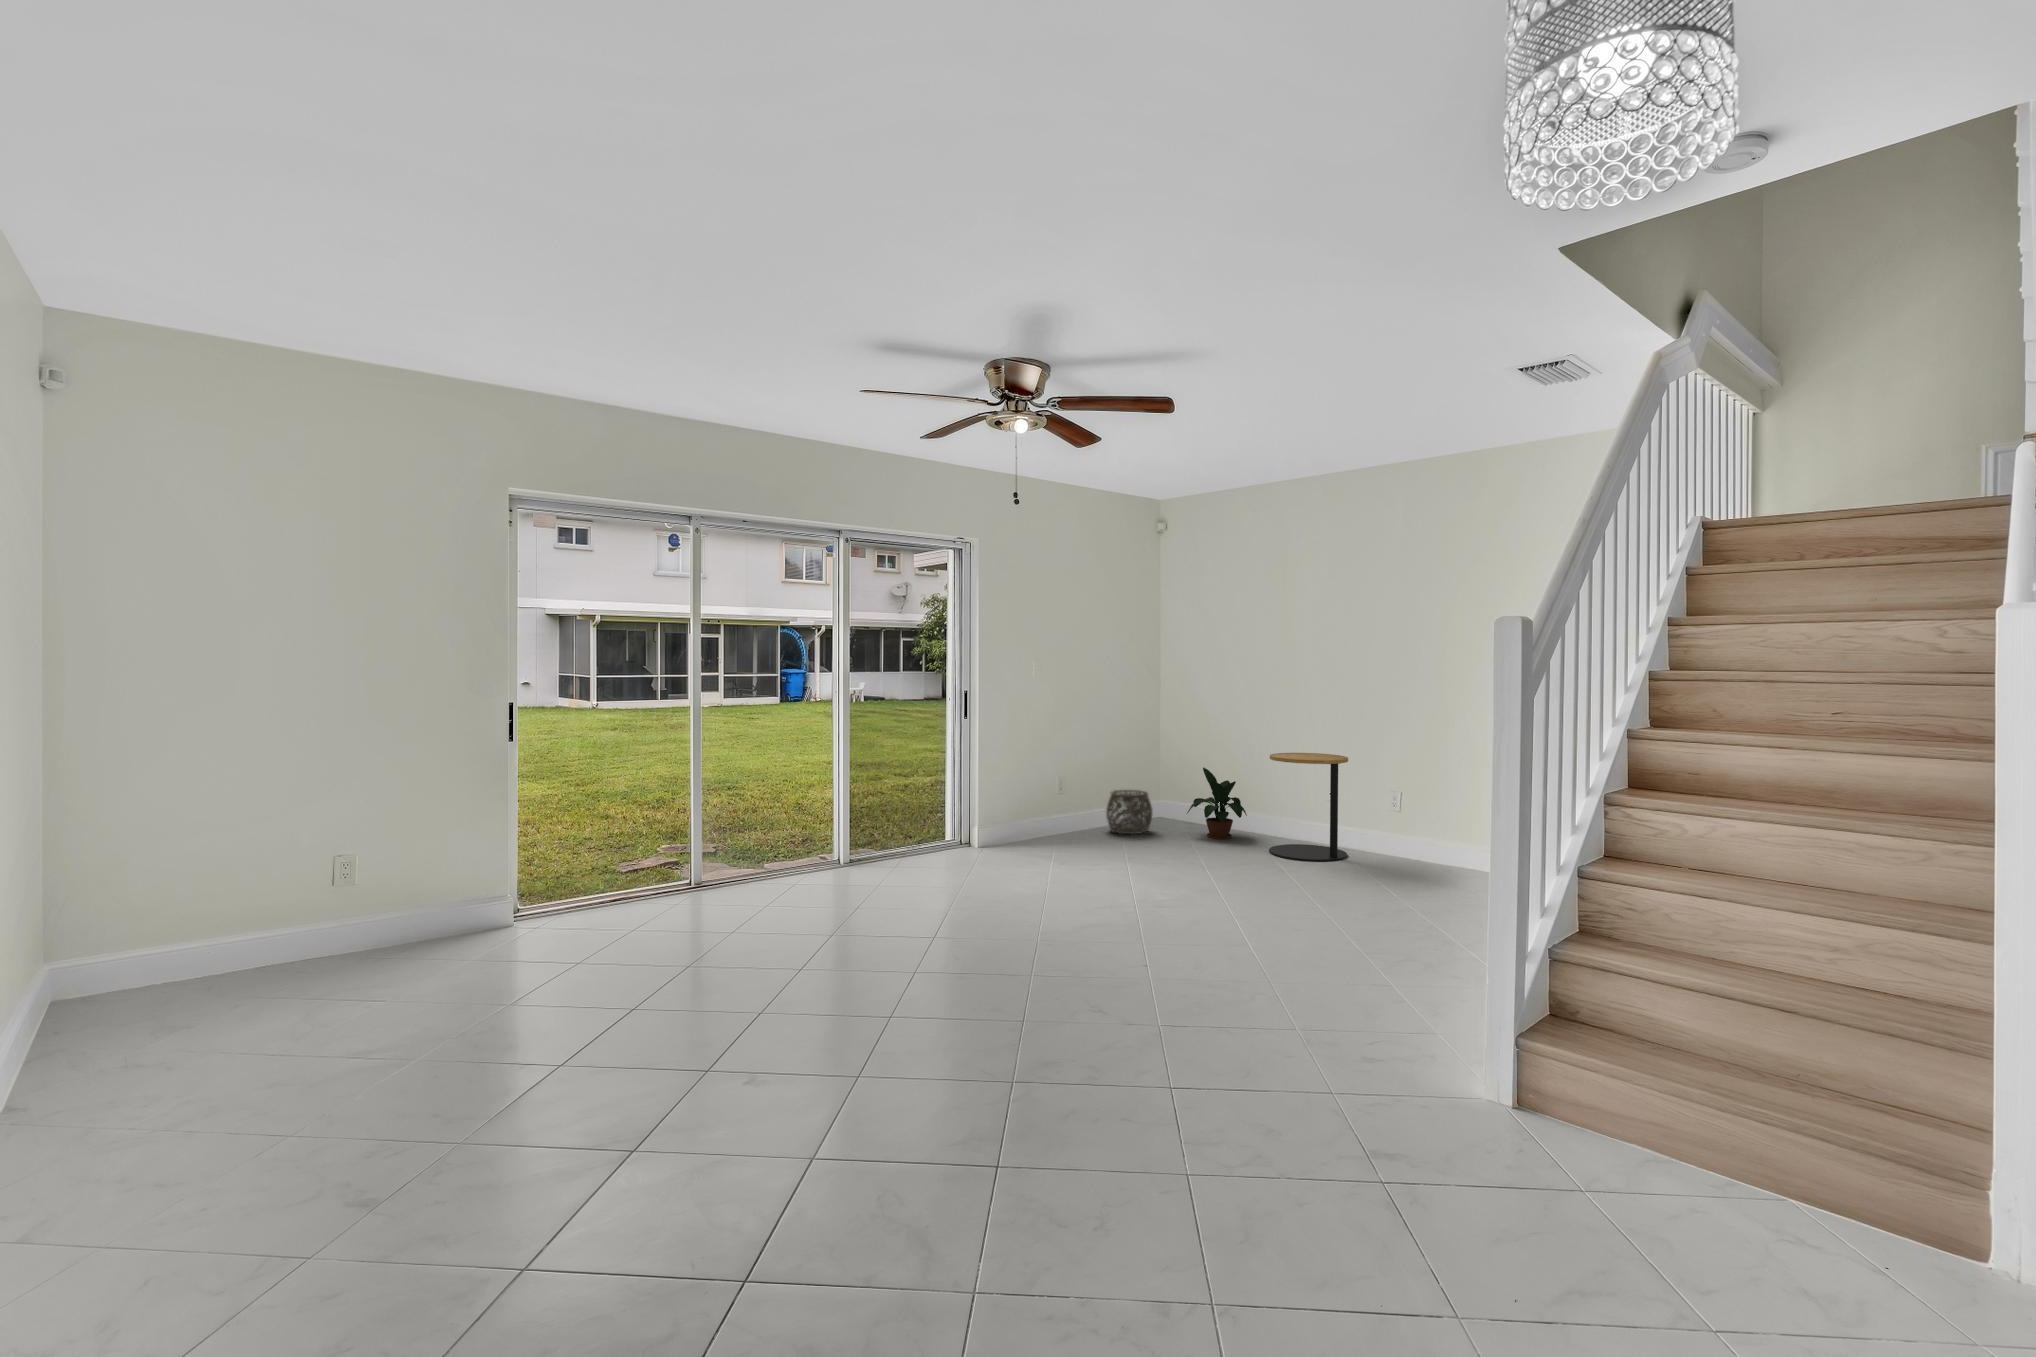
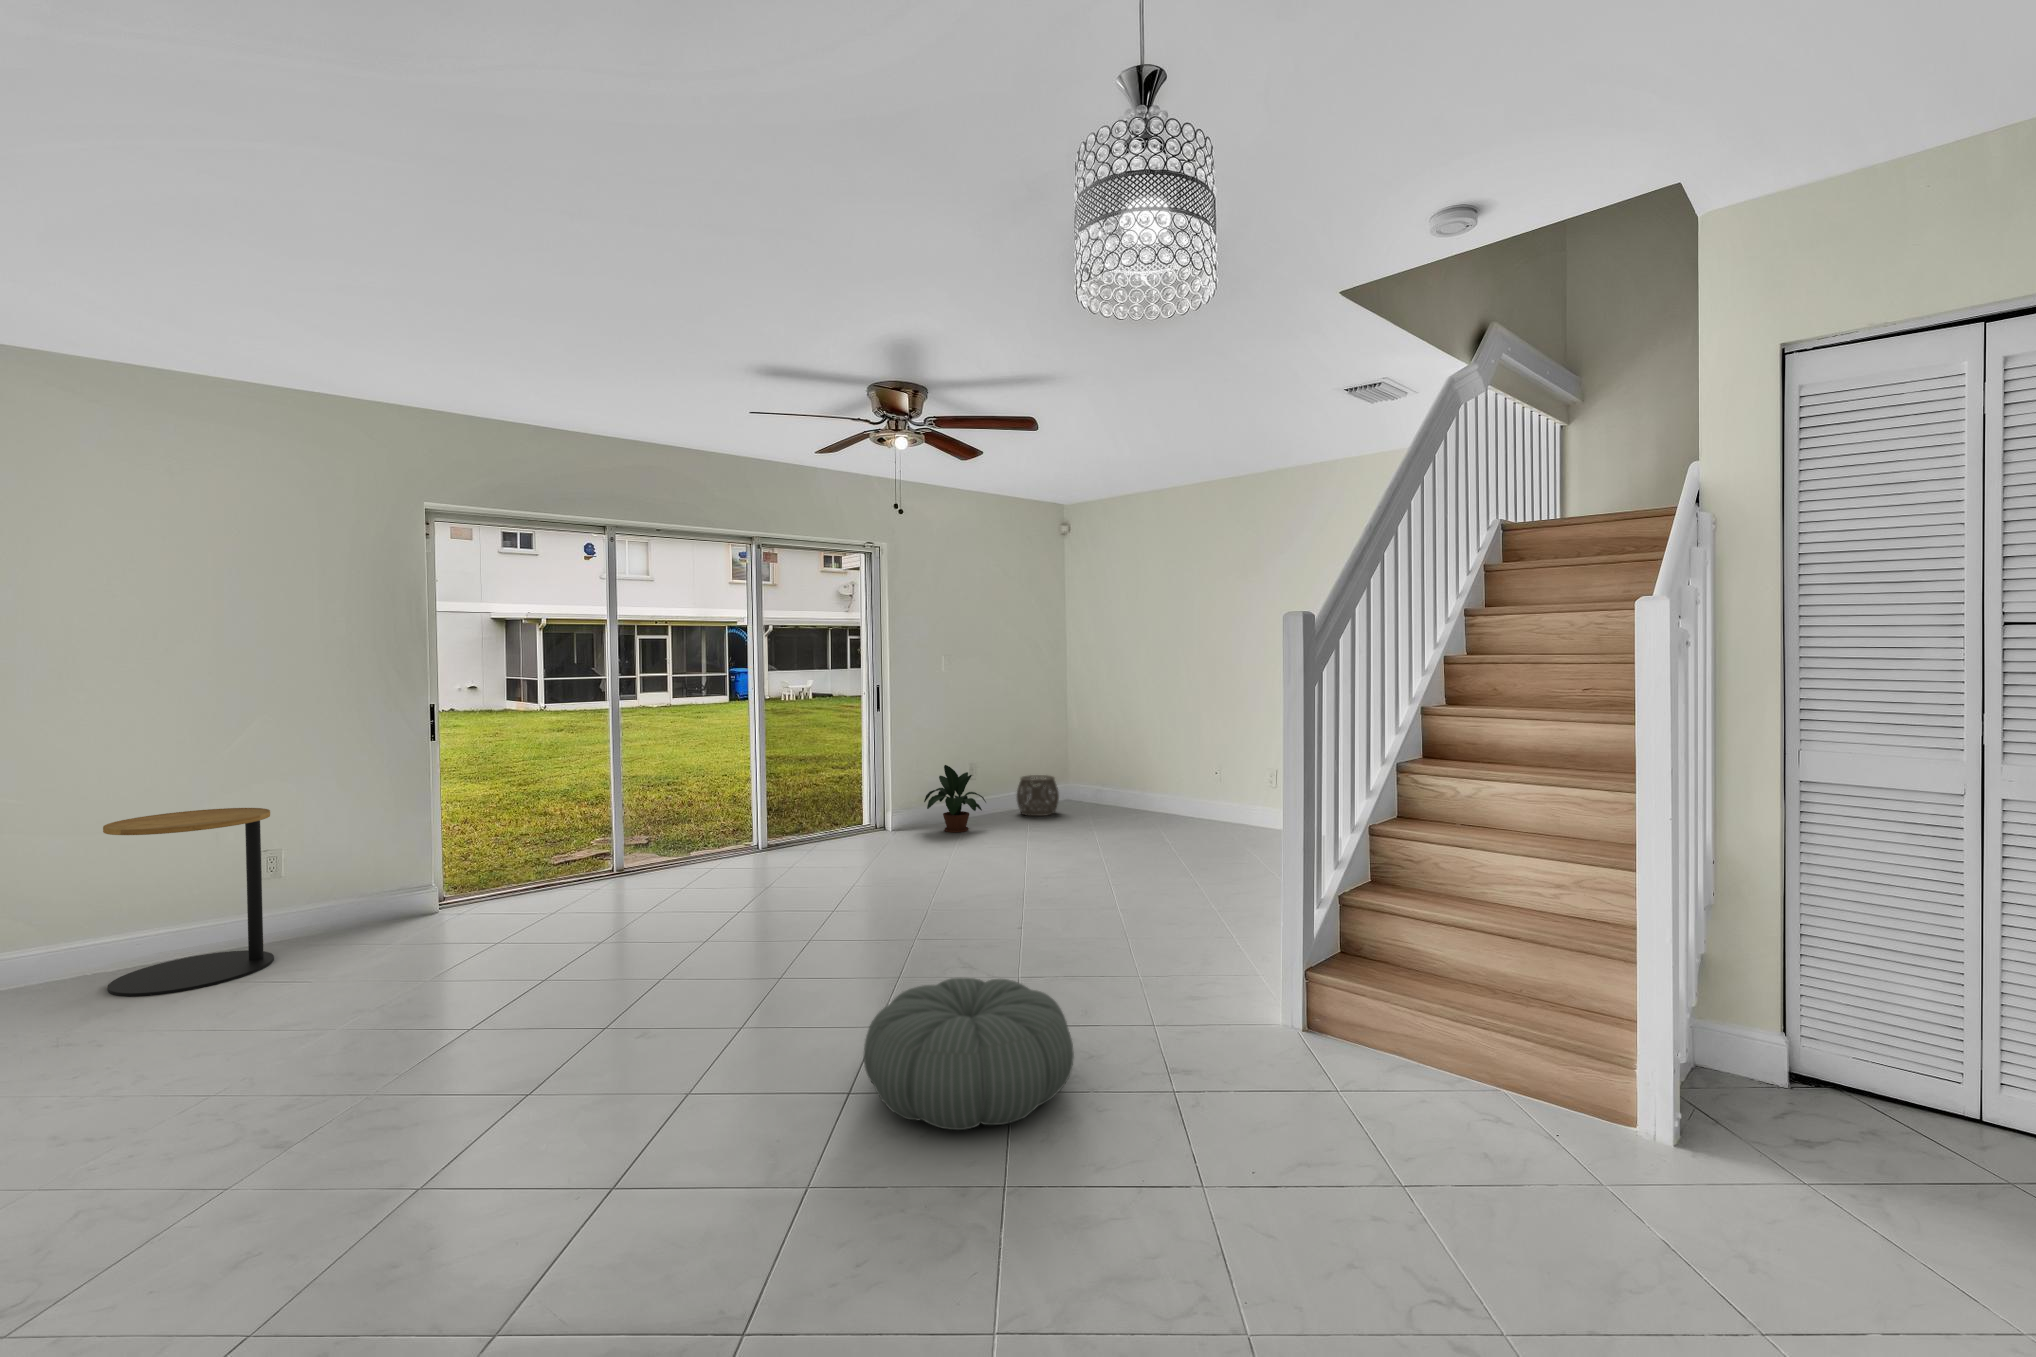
side table: present [1269,753,1348,861] -> present [103,808,274,996]
potted plant: present [1187,768,1247,839] -> present [924,765,986,832]
pouf: none [1018,1028,1260,1211] -> present [864,978,1074,1130]

